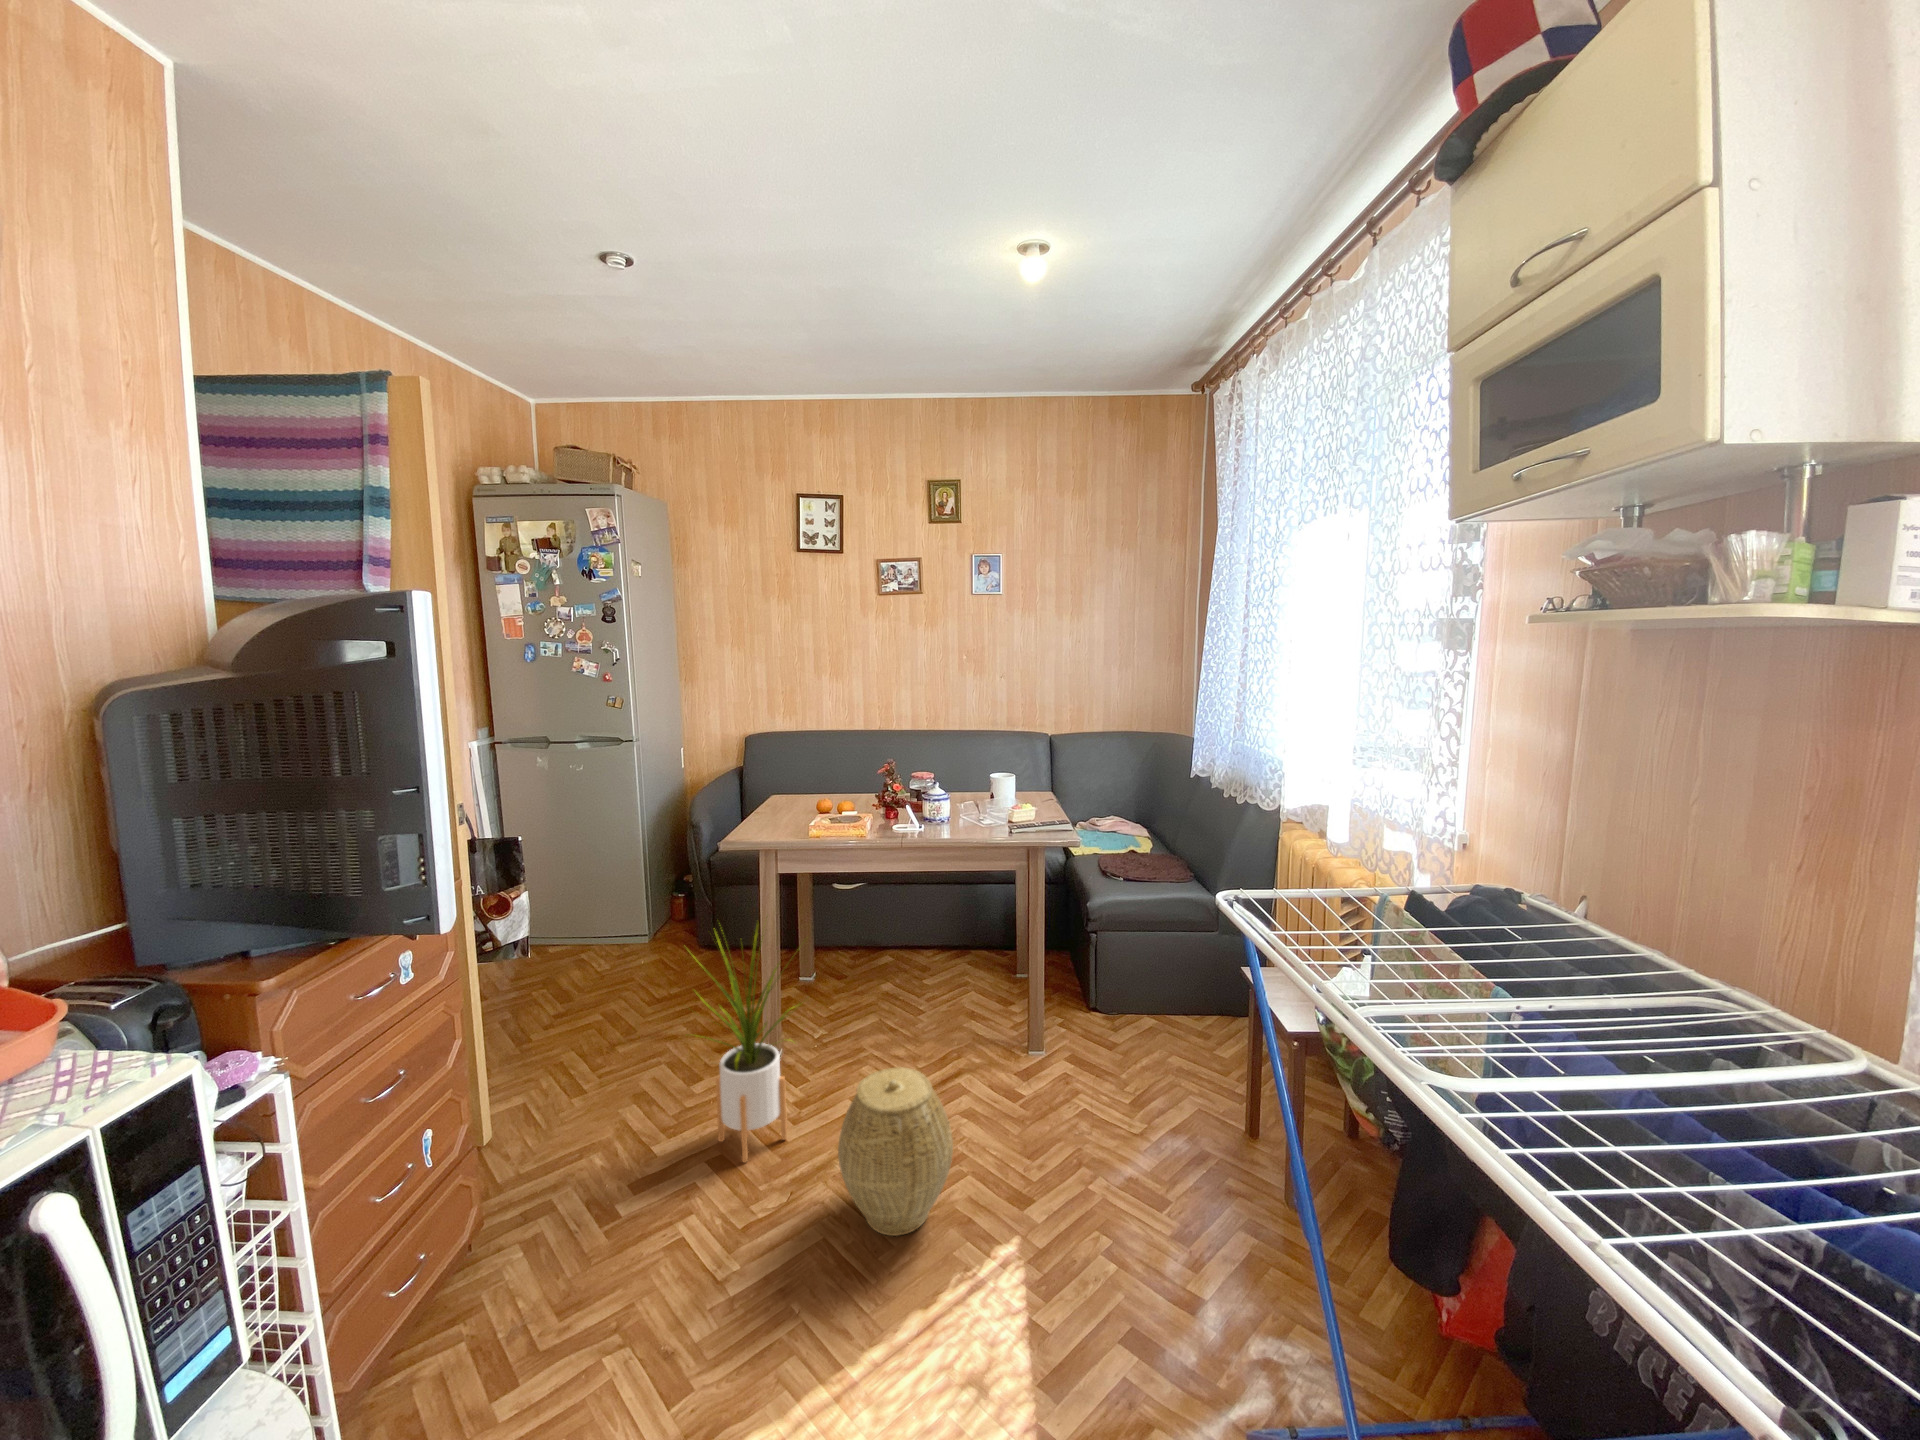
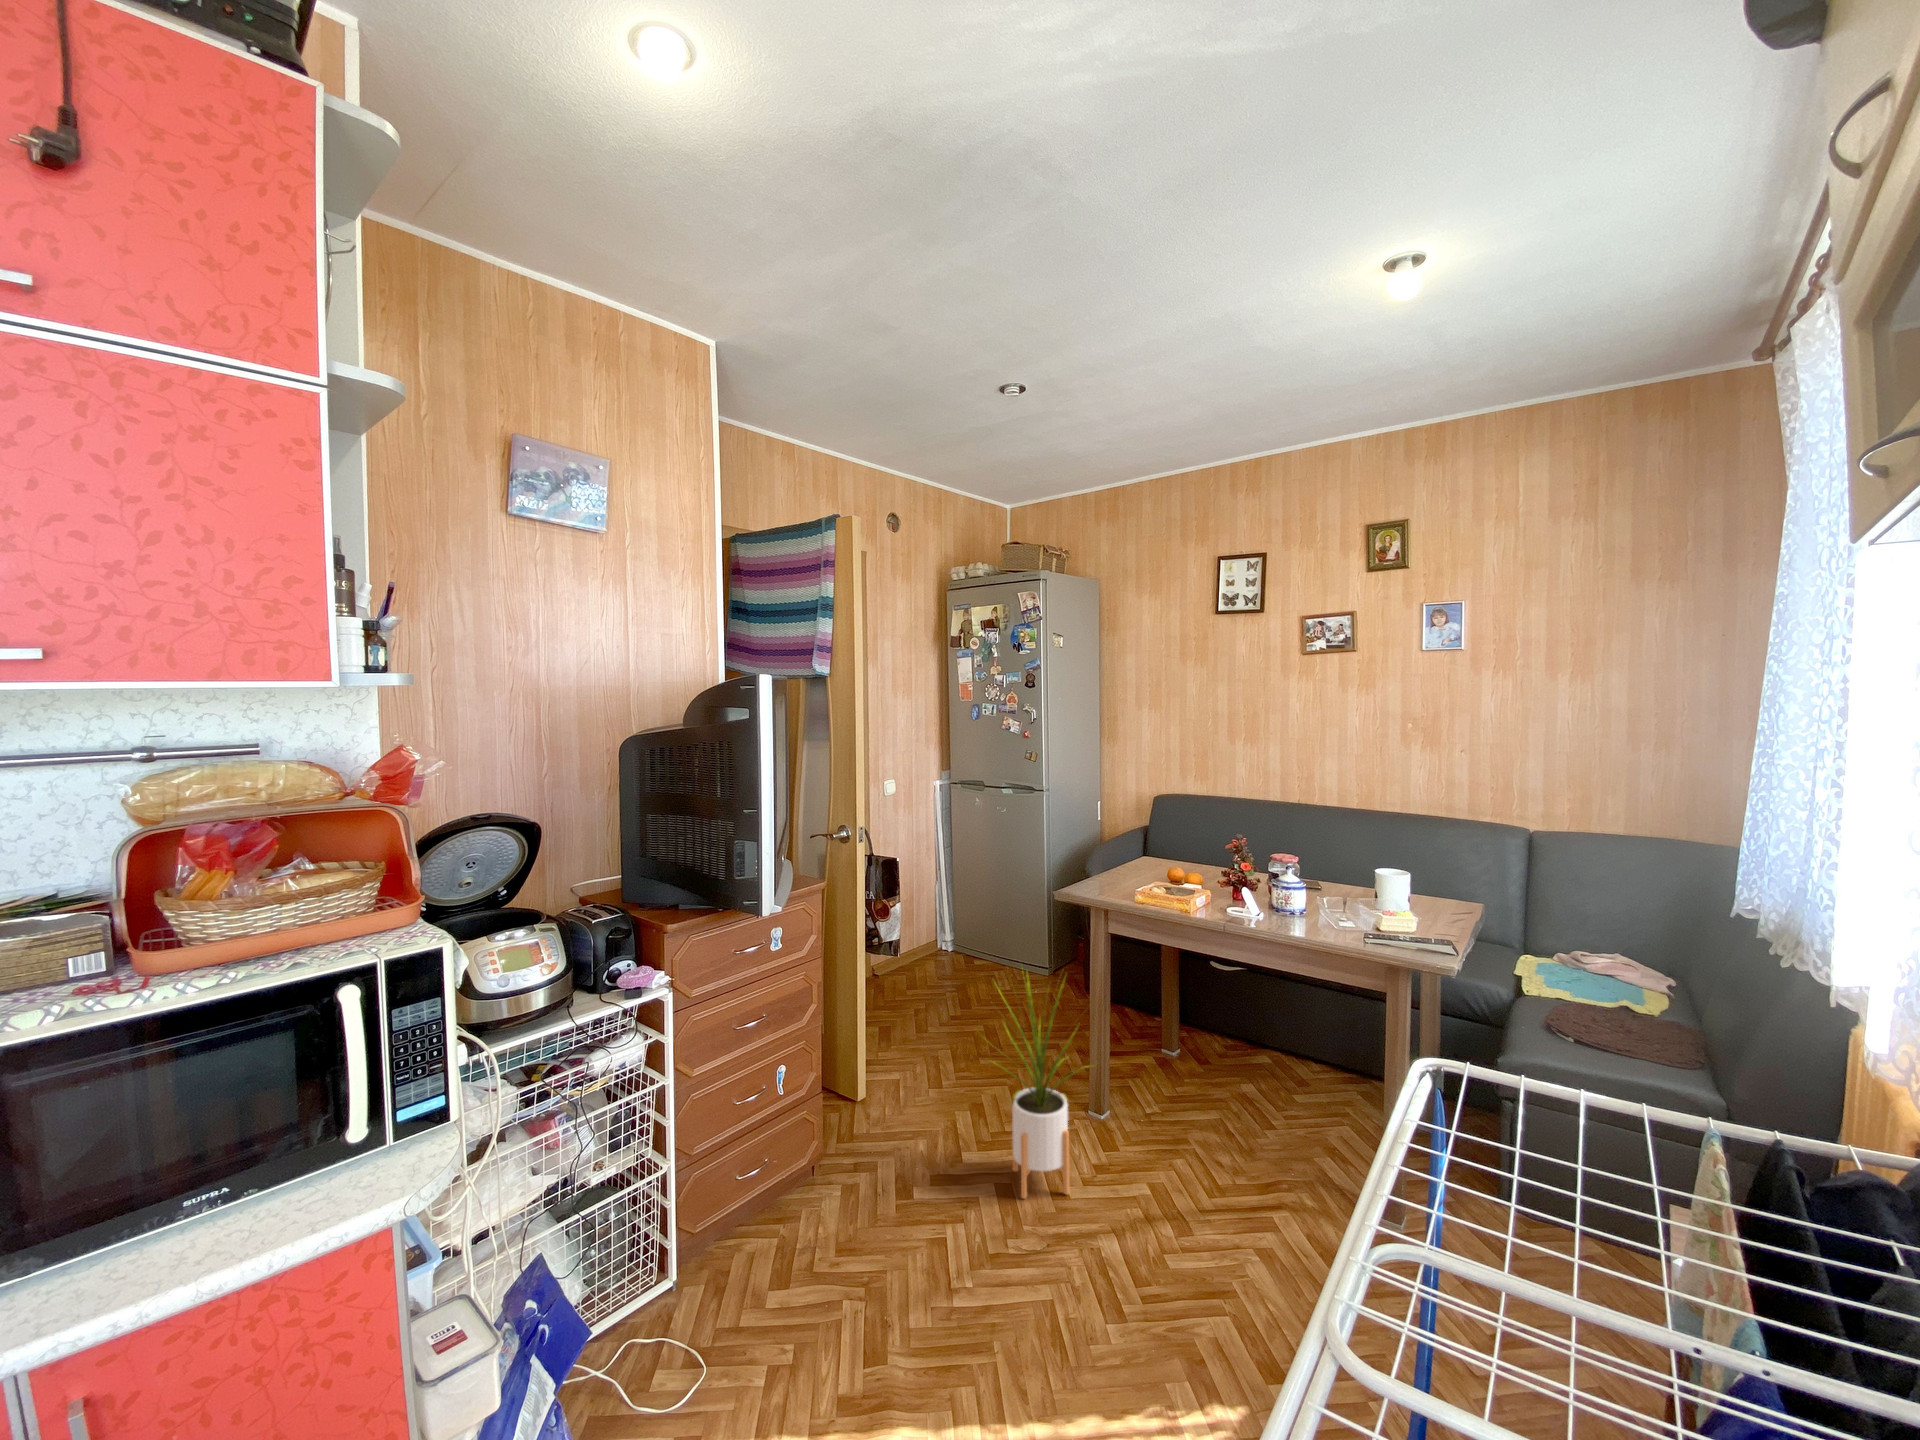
woven basket: present [838,1067,953,1236] -> none [1071,1156,1194,1342]

